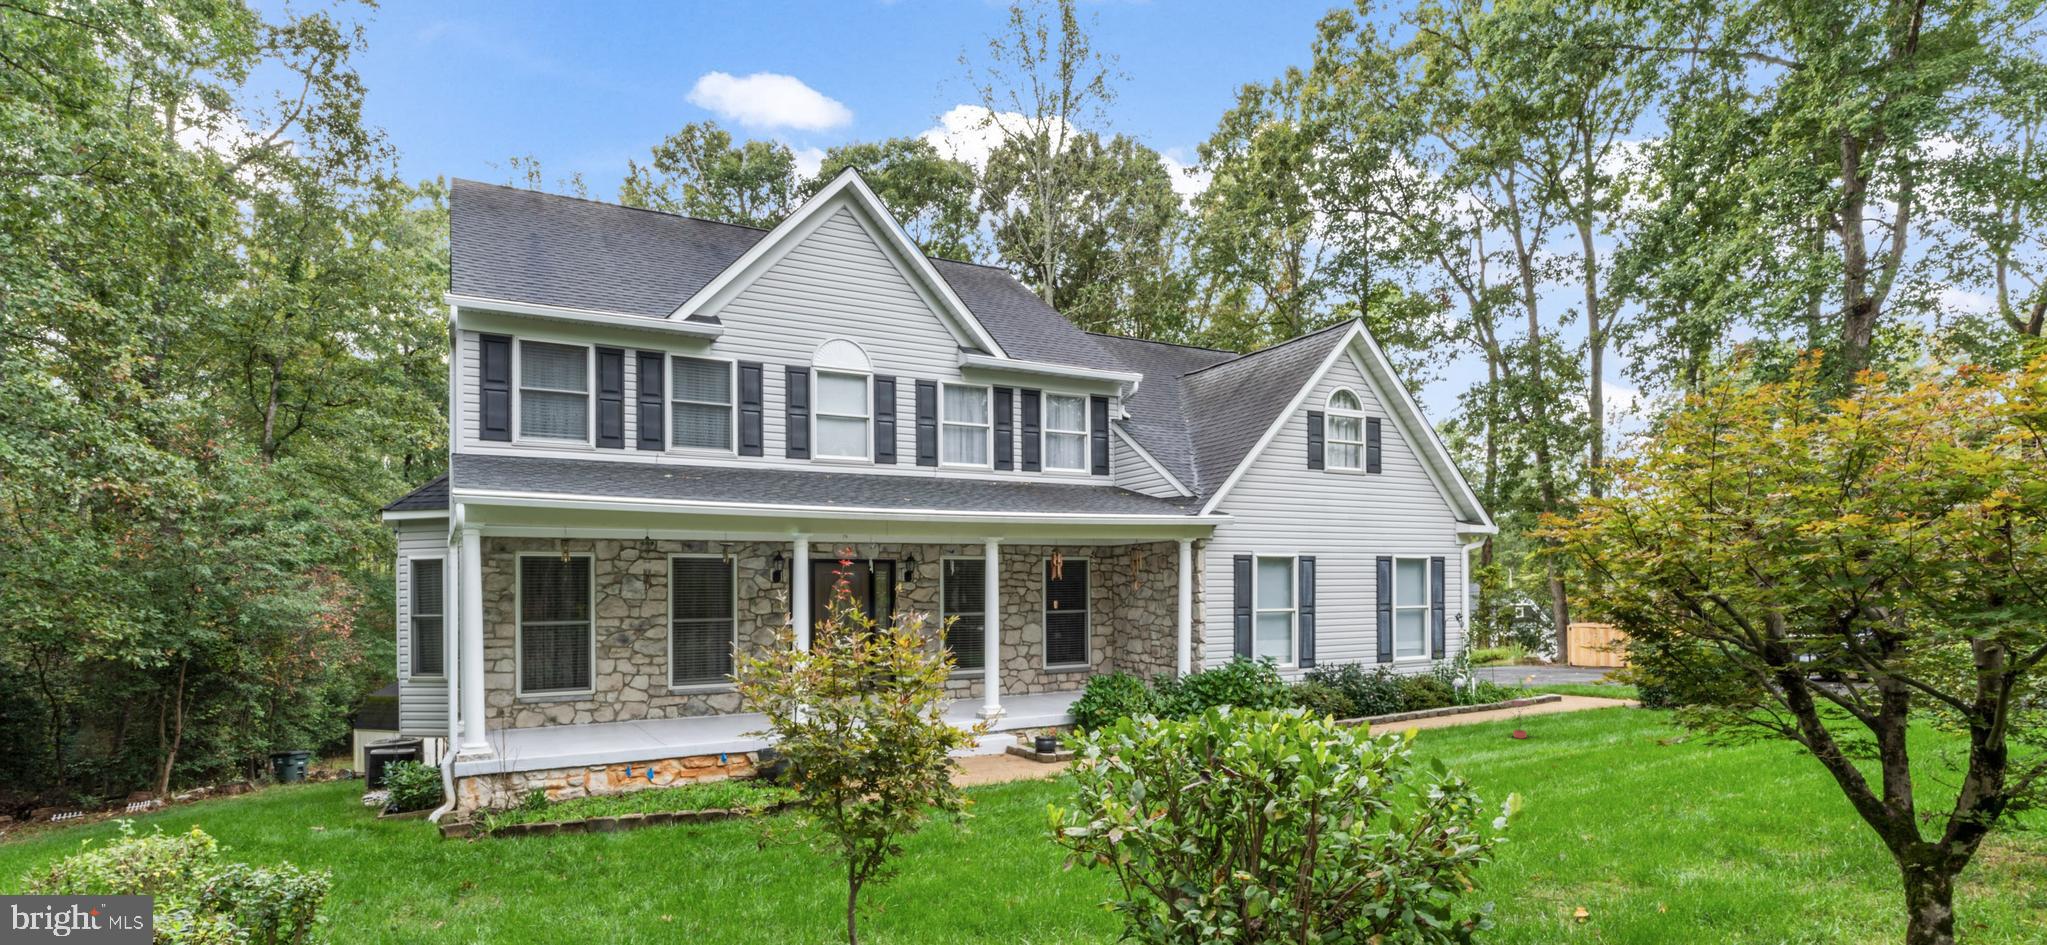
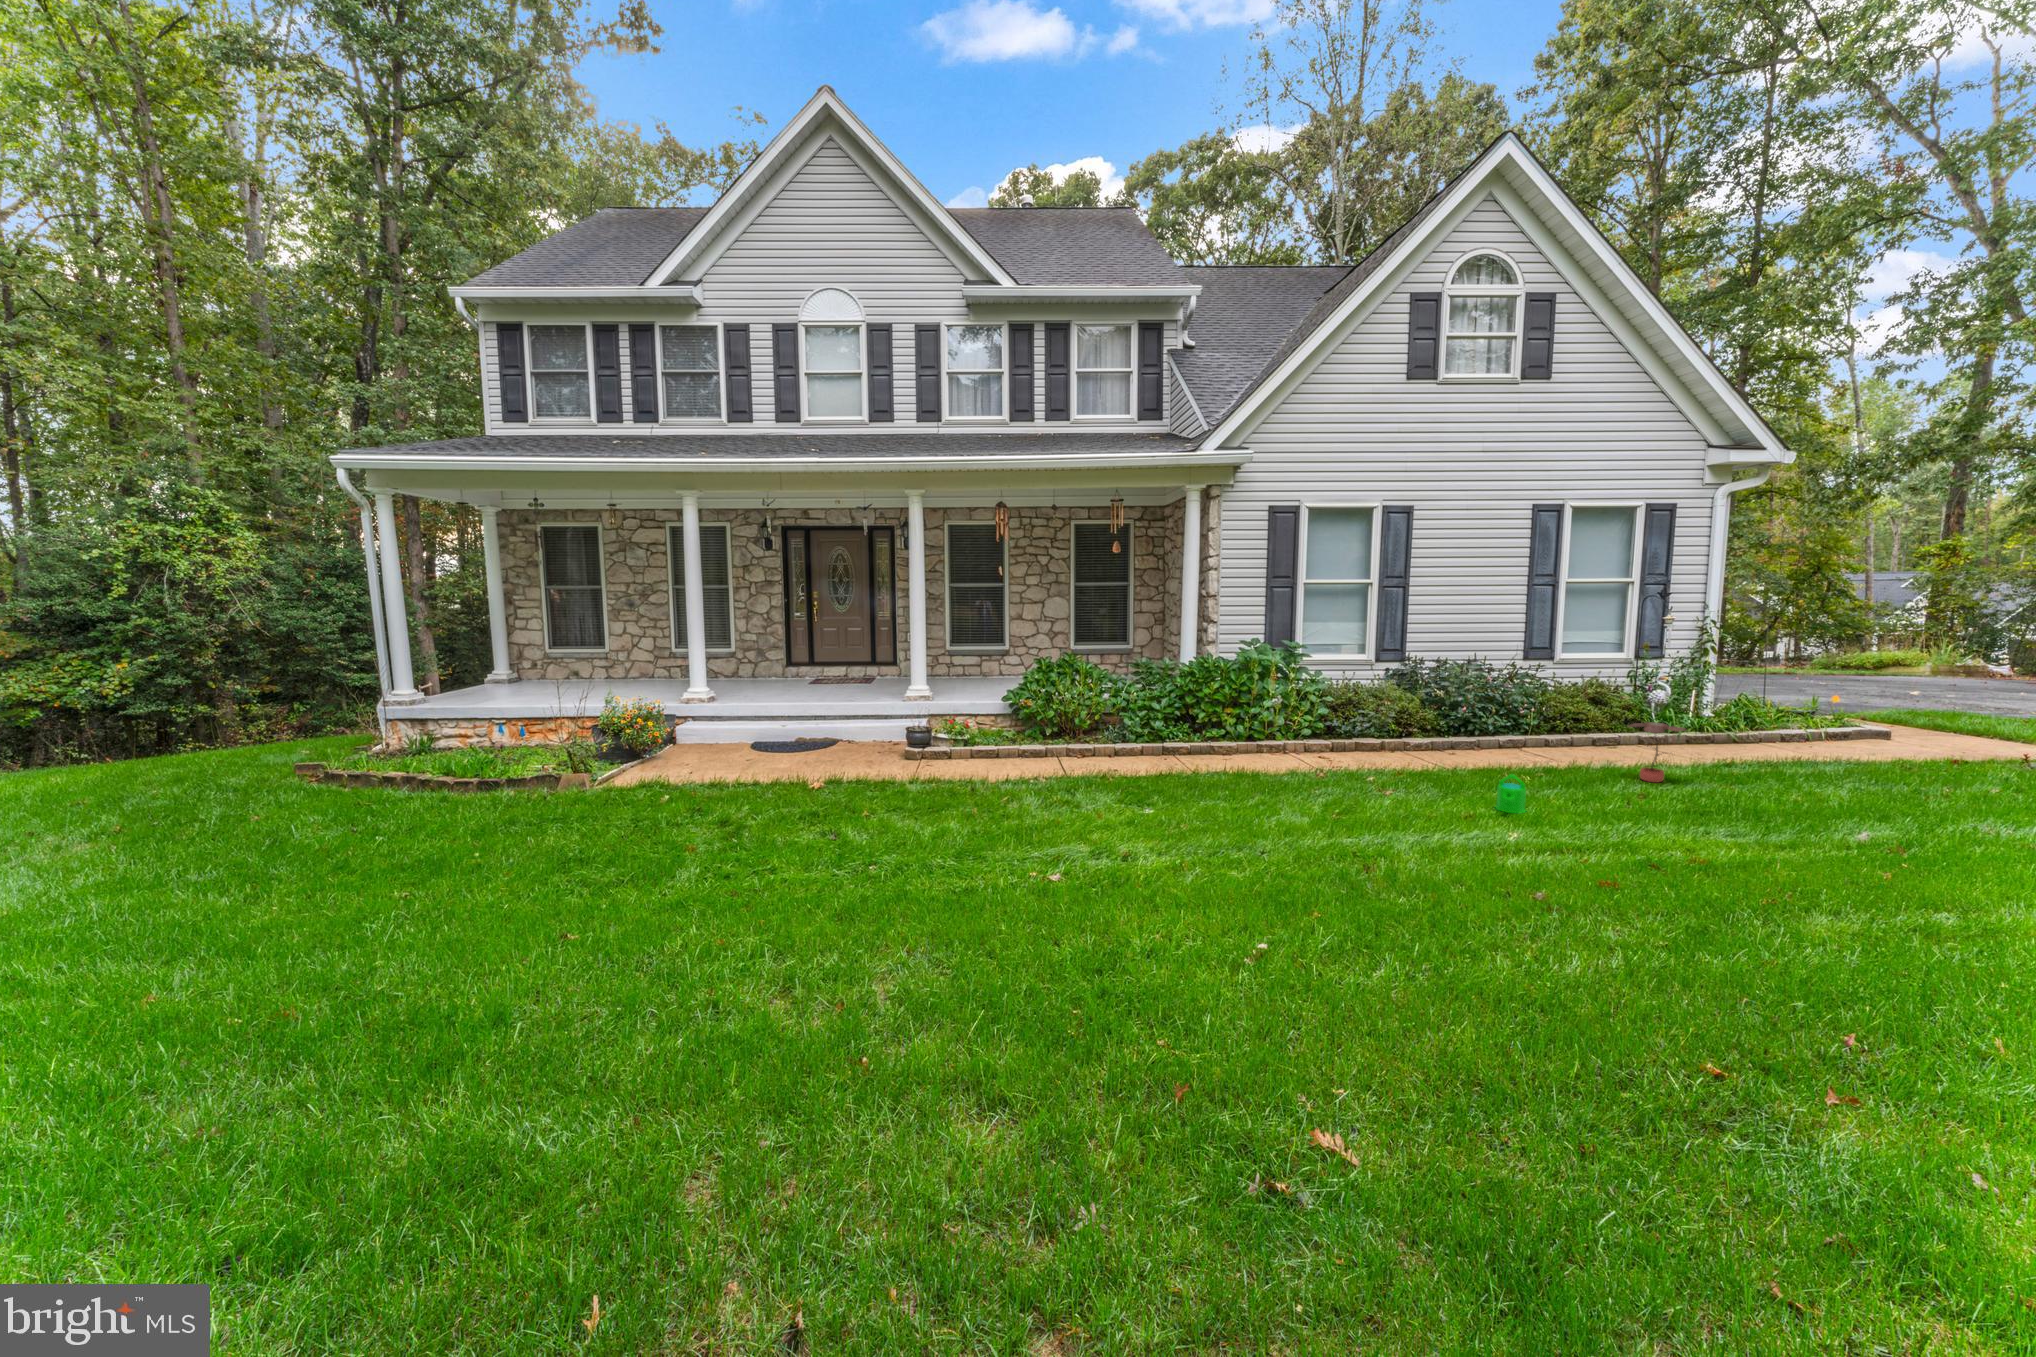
watering can: none [1476,737,1496,762] -> present [1495,774,1526,814]

